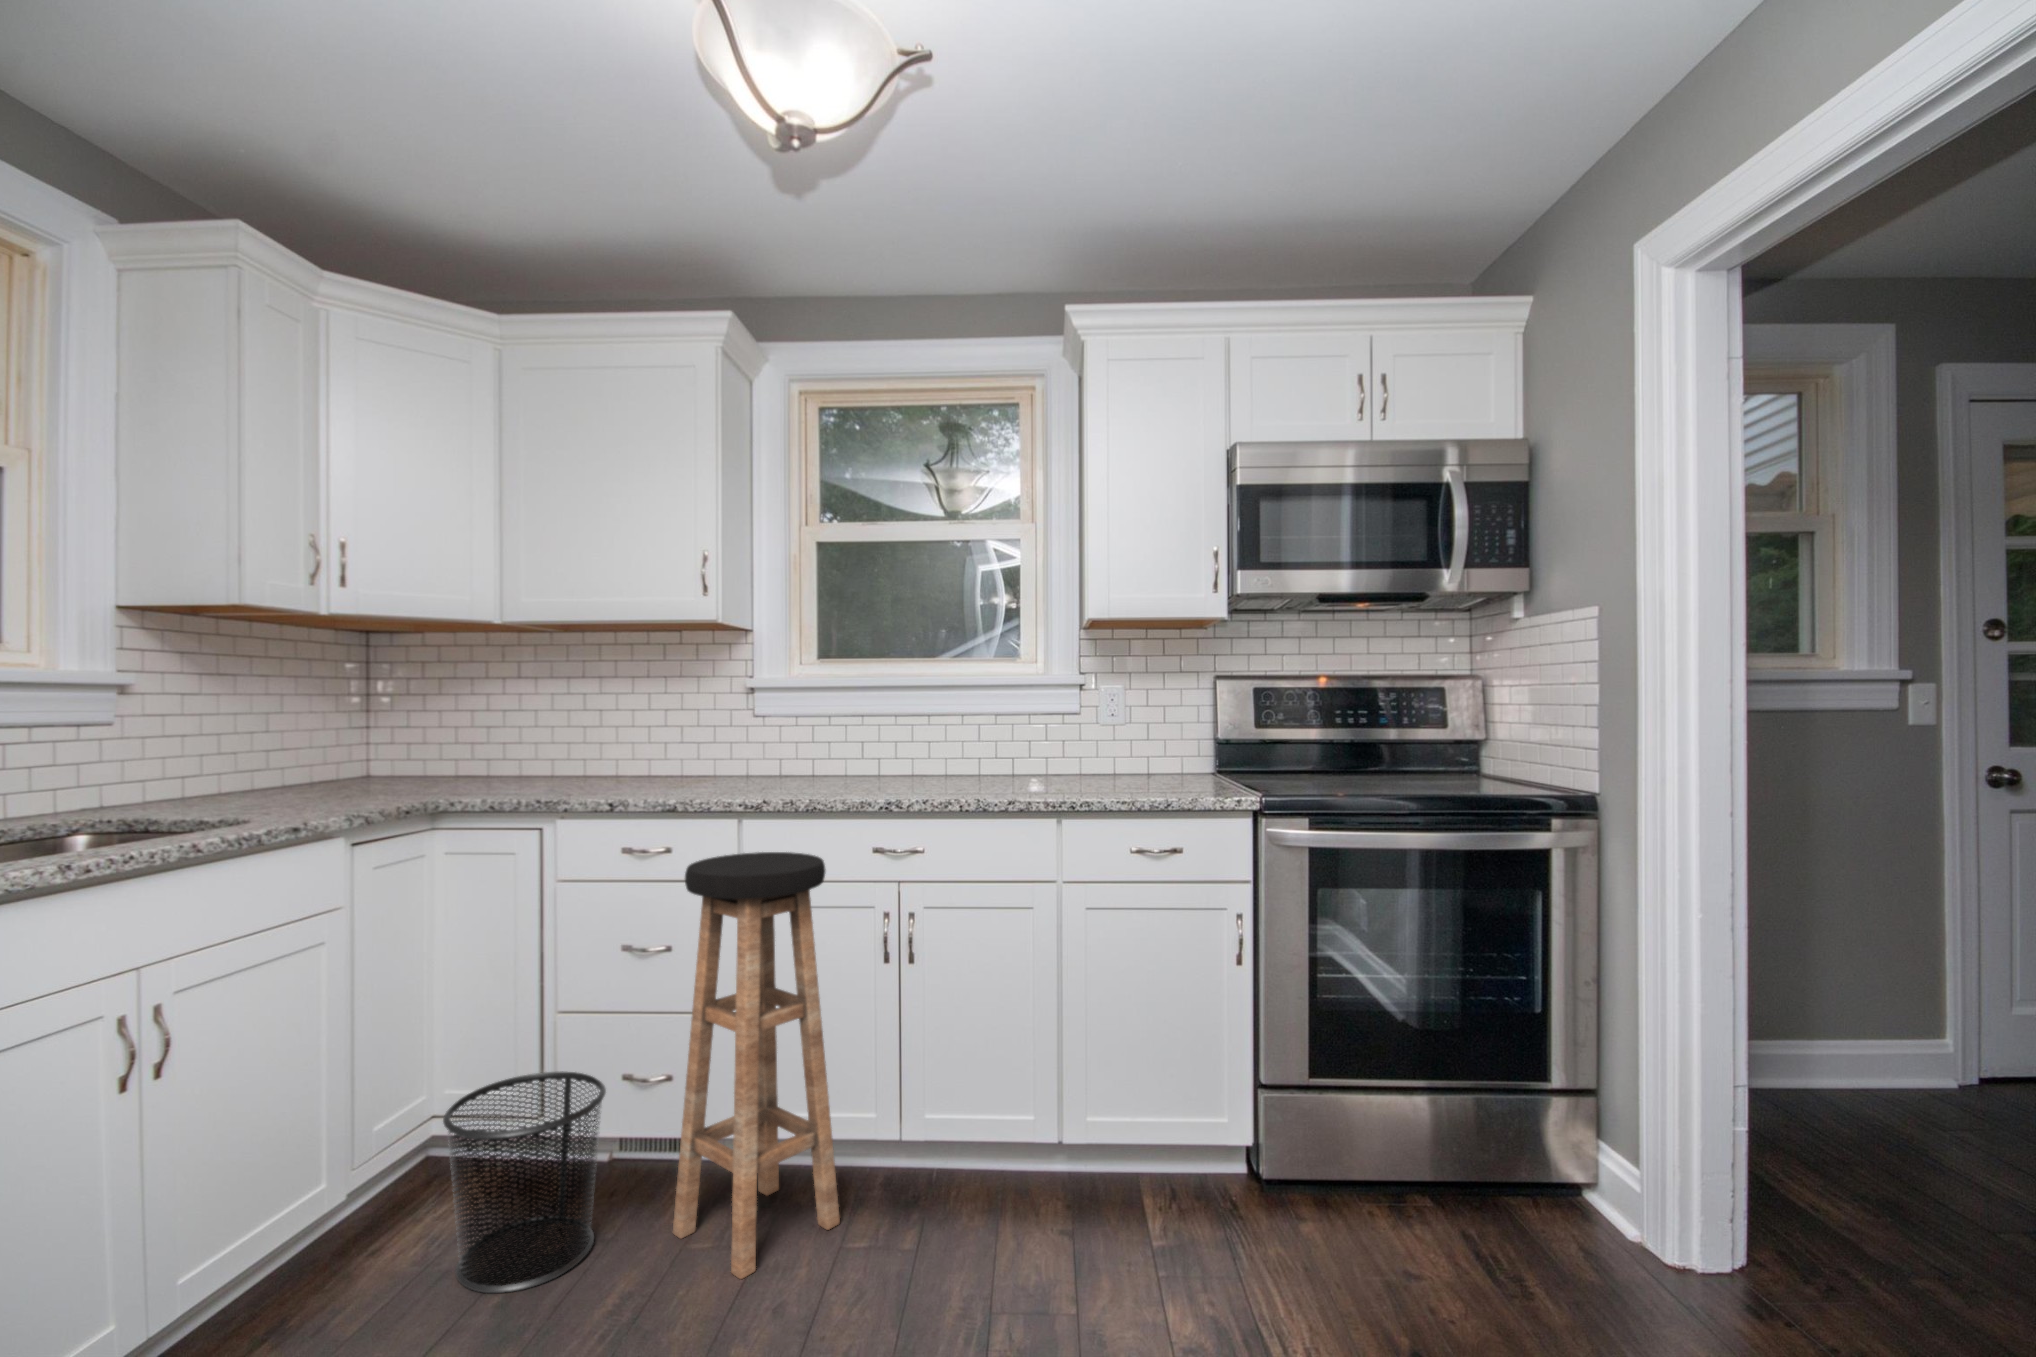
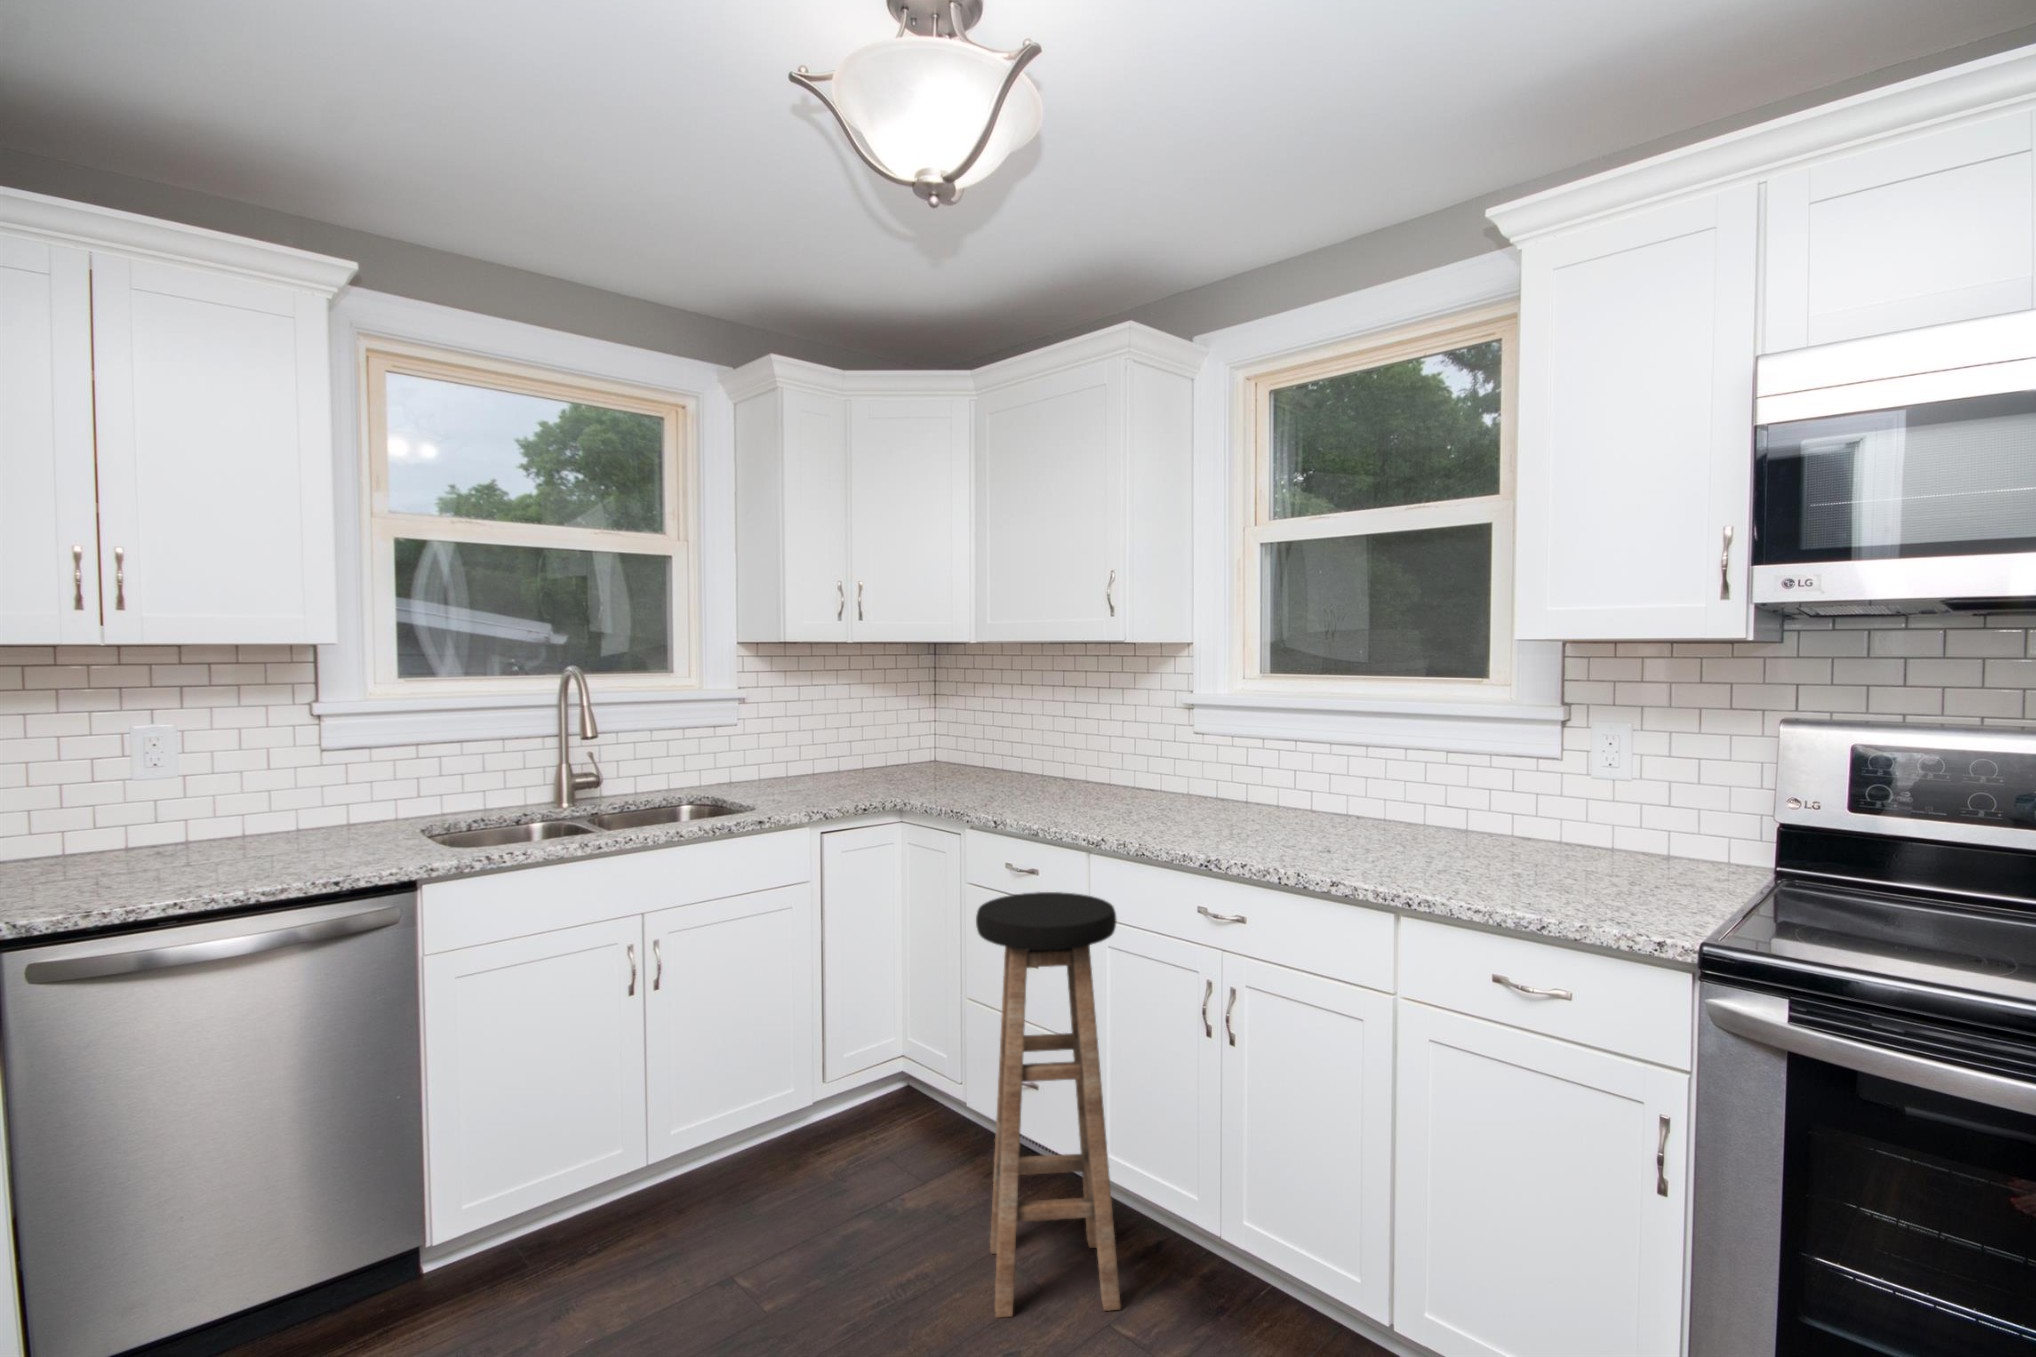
waste bin: present [443,1071,606,1293] -> none [822,1055,950,1241]

